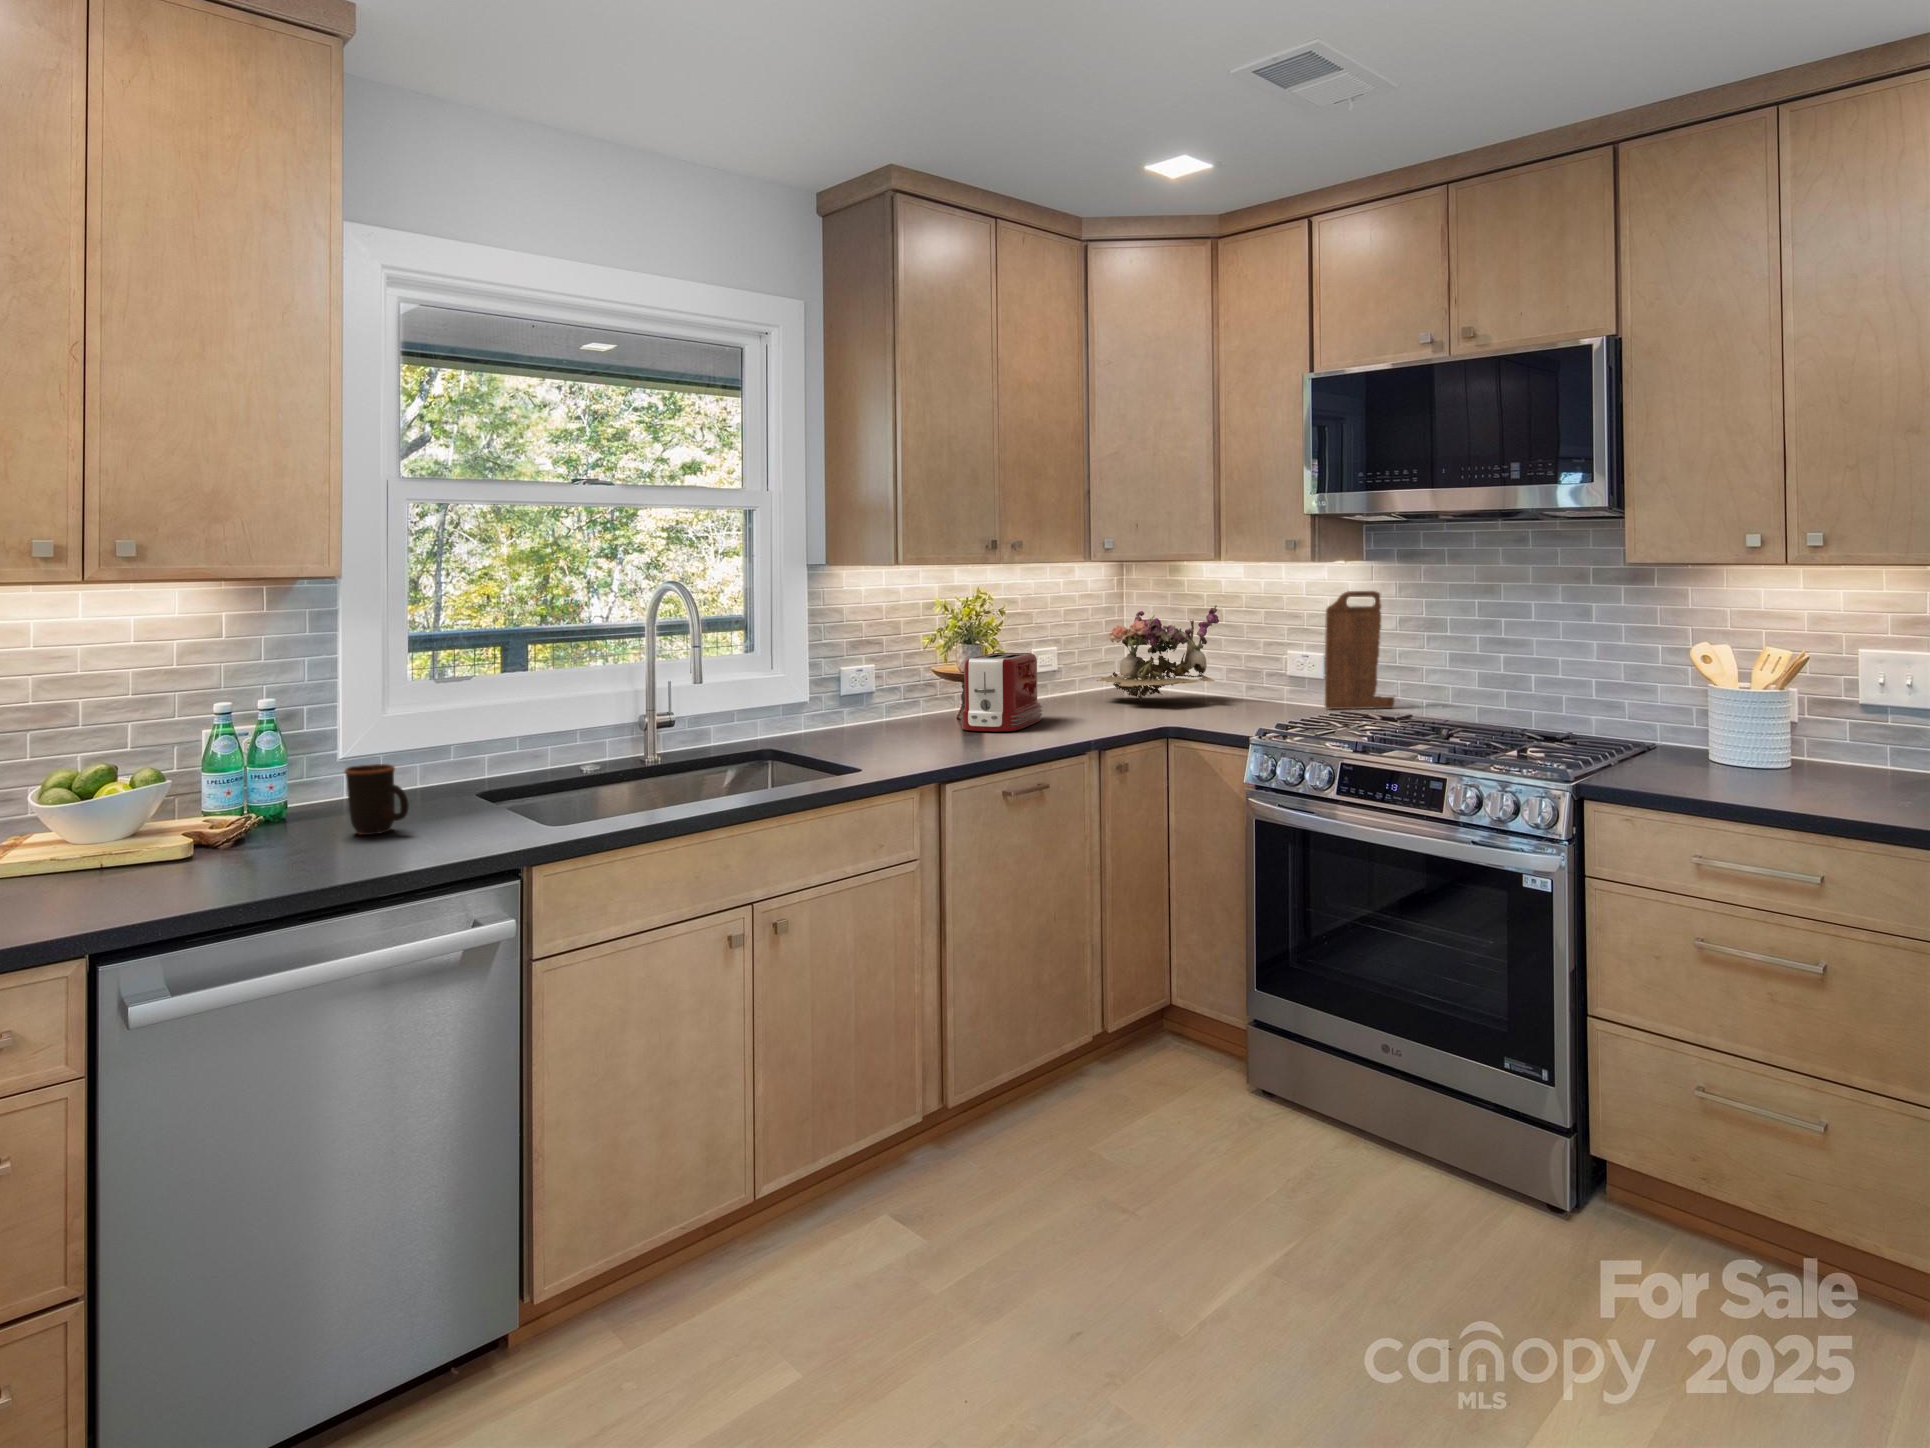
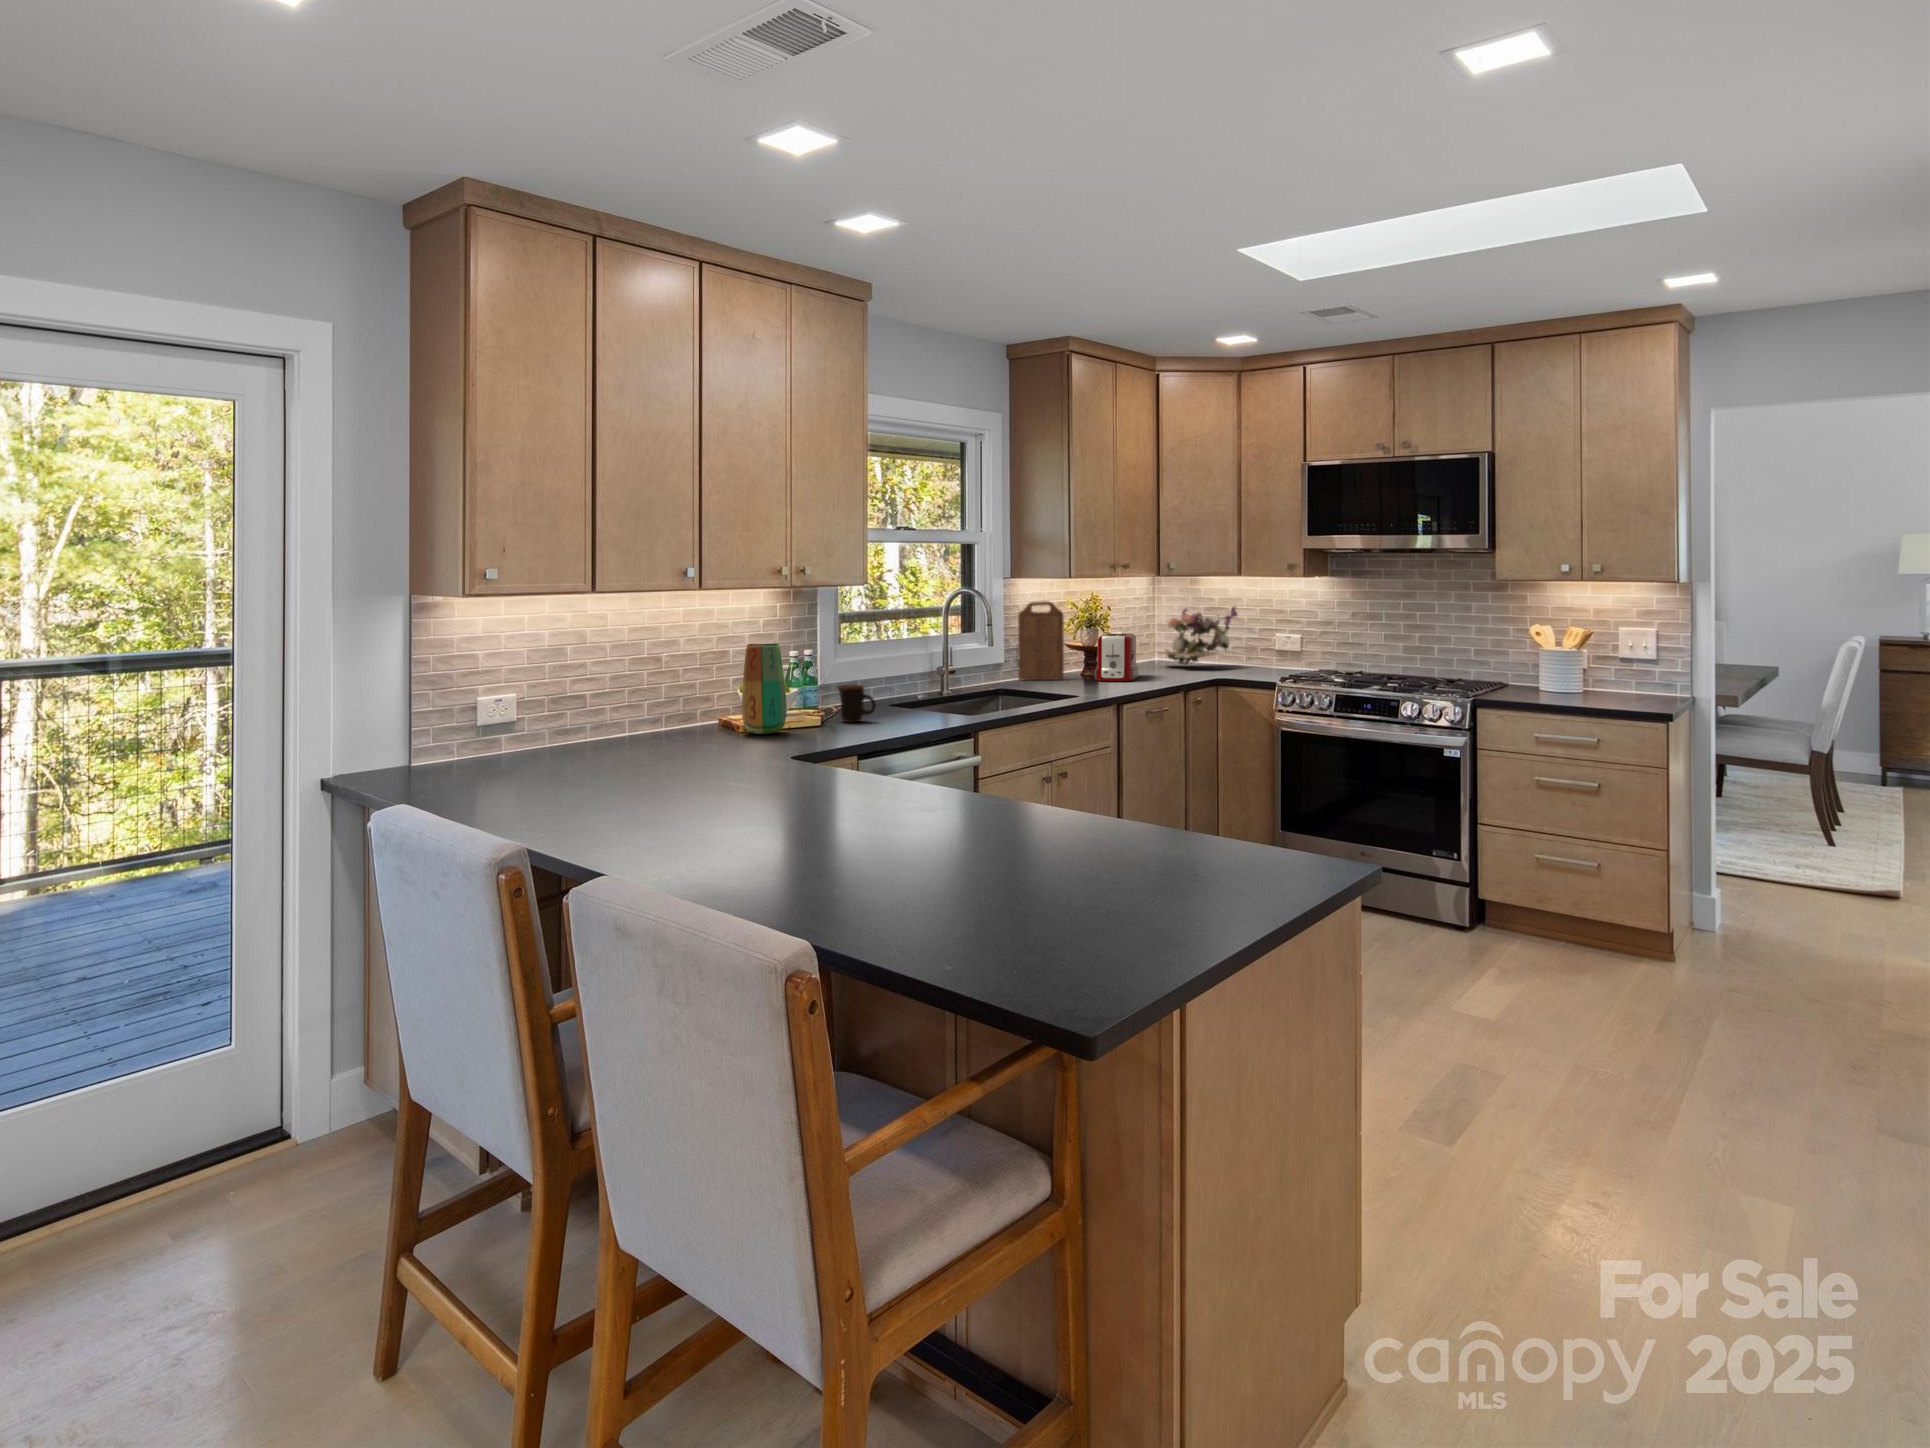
cutting board: present [1325,591,1394,709] -> present [1018,601,1064,680]
vase: none [80,697,190,870] -> present [742,644,787,734]

